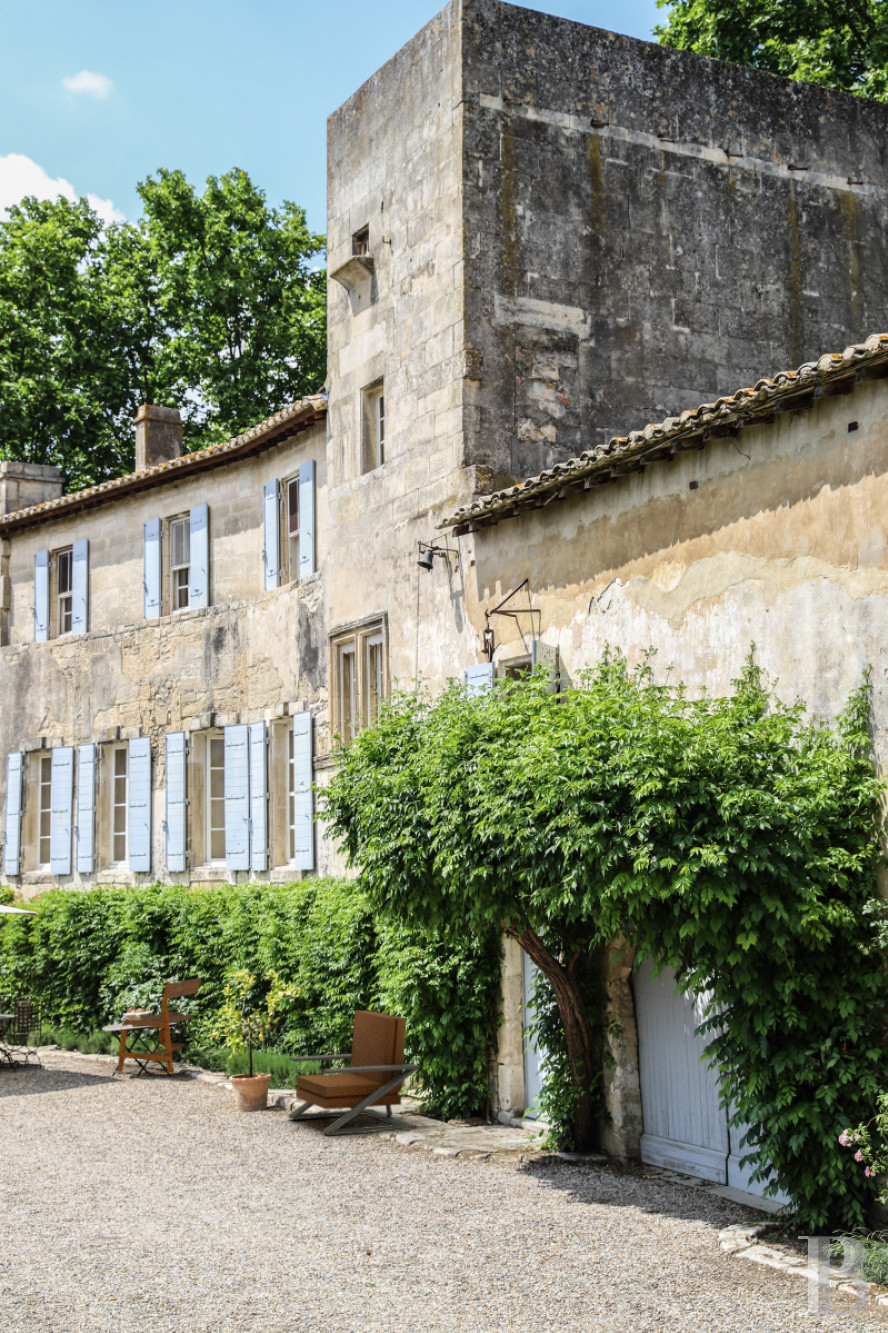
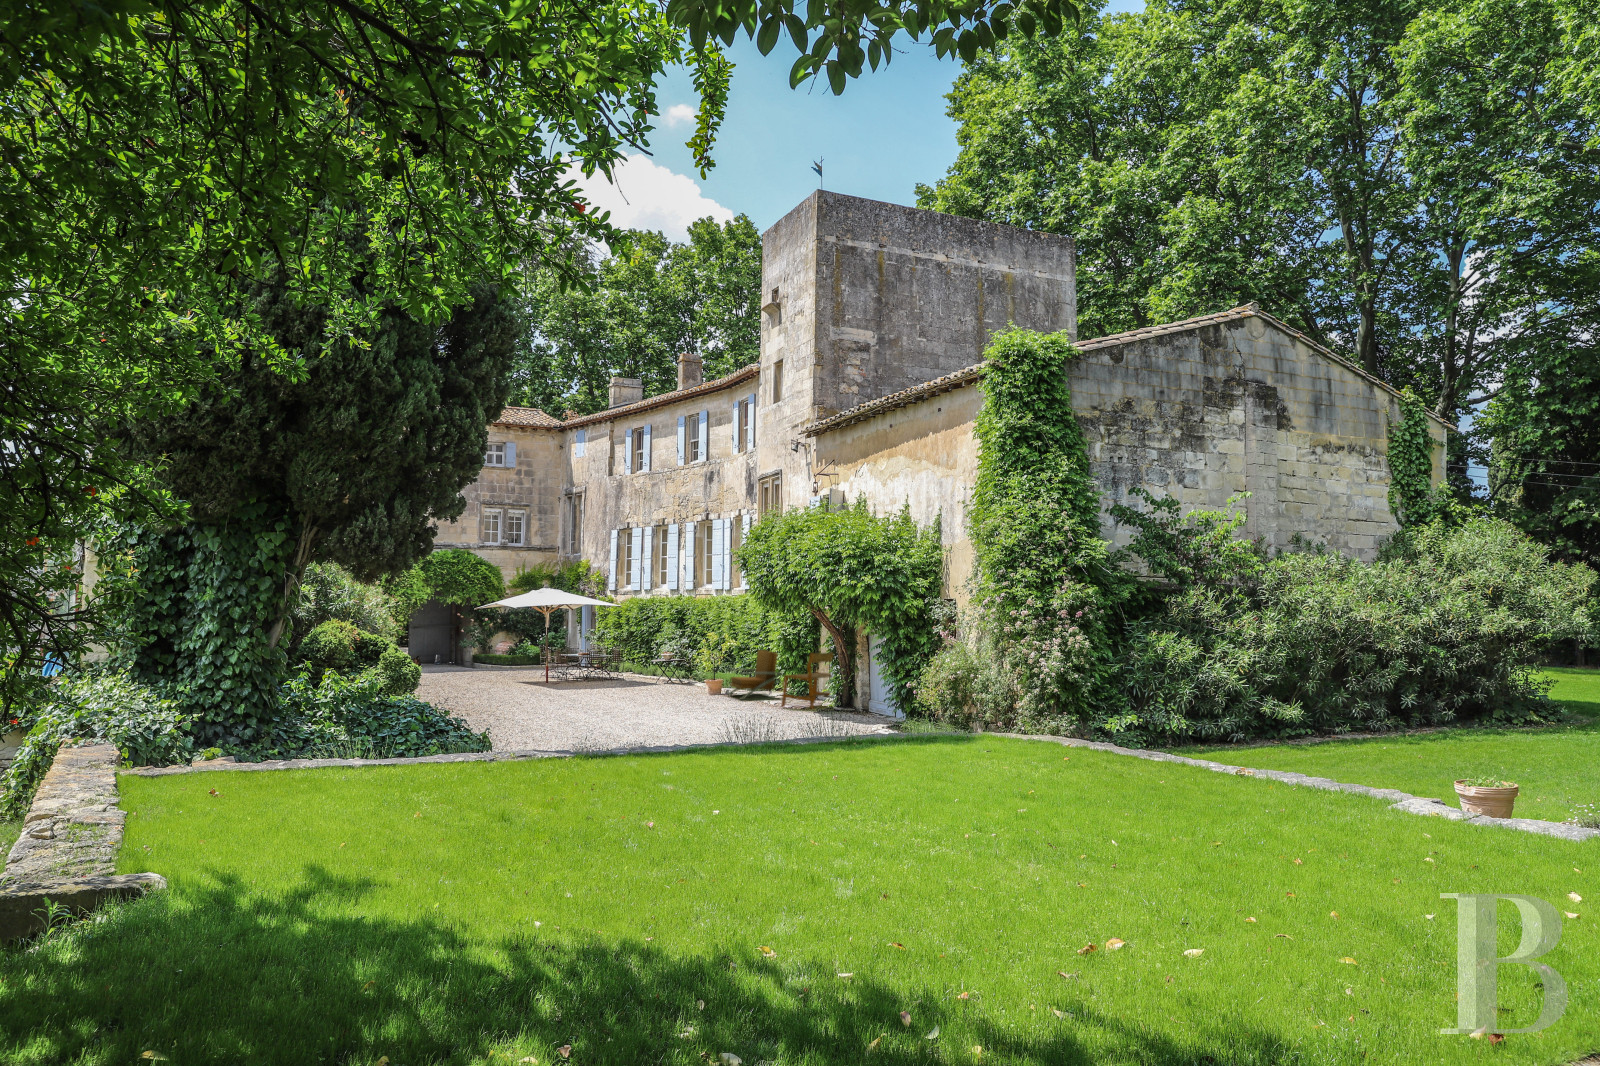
bench: present [117,978,201,1074] -> present [782,652,833,709]

